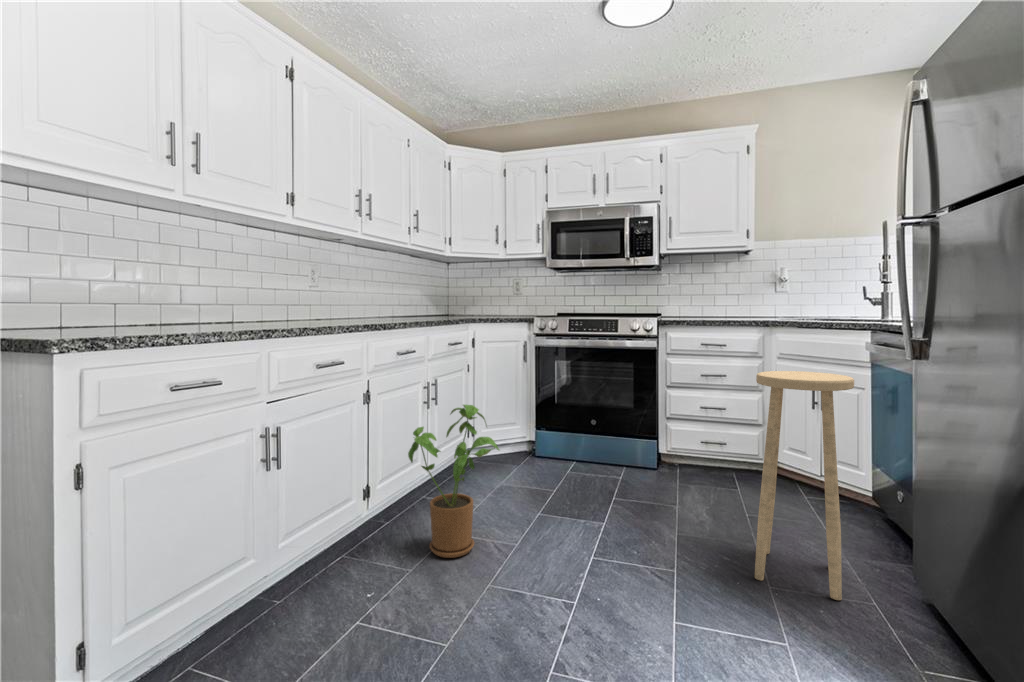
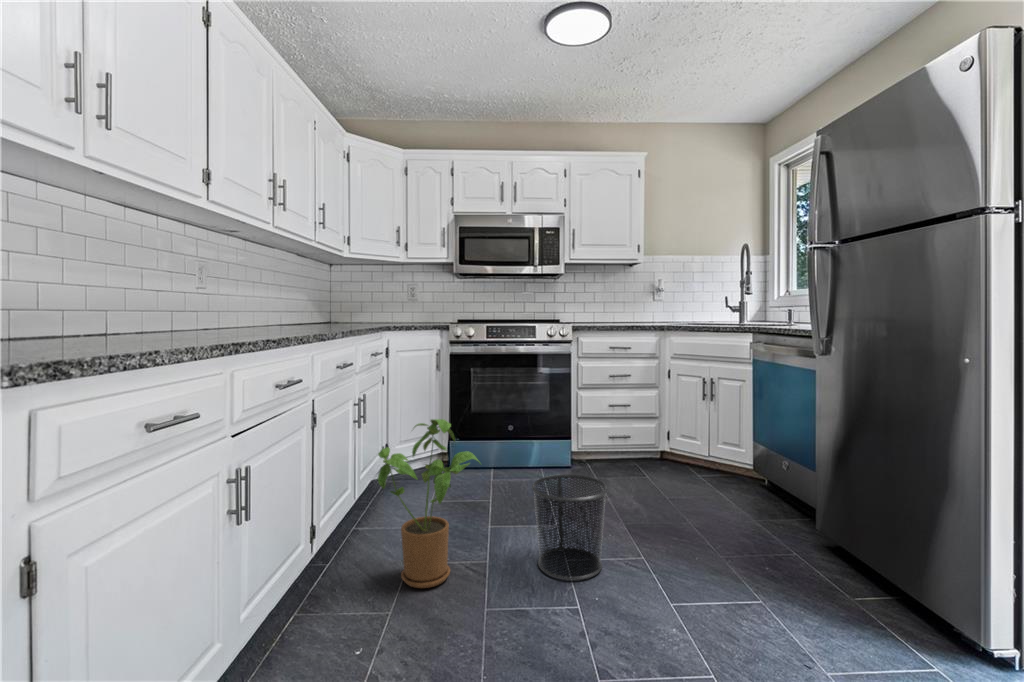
stool: present [755,371,854,600] -> none [698,370,777,559]
waste bin: none [552,470,630,579] -> present [532,474,608,580]

